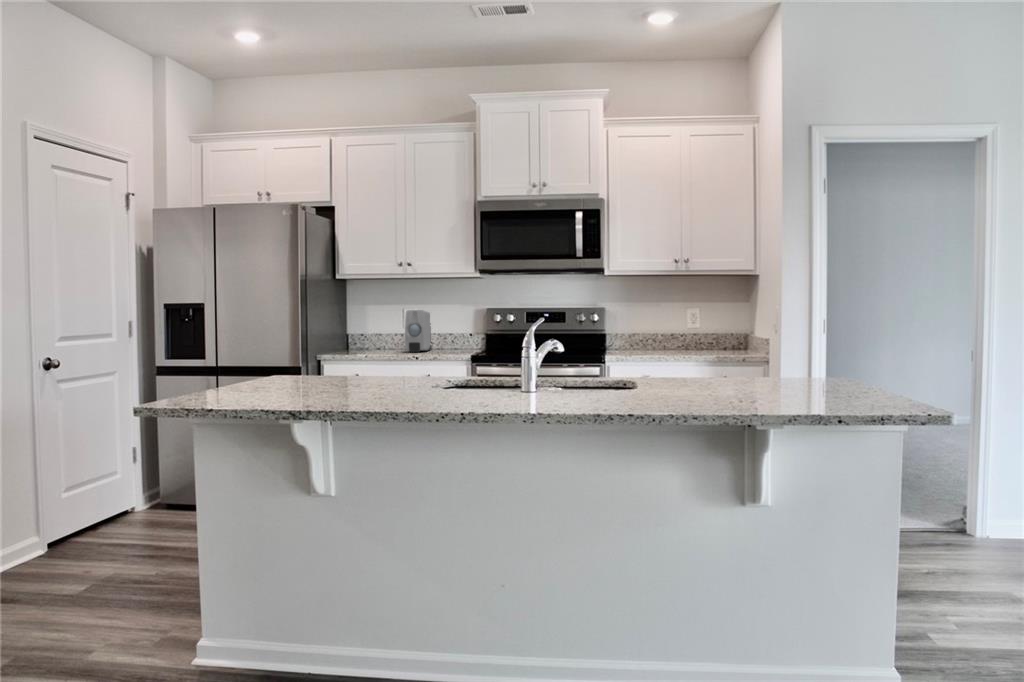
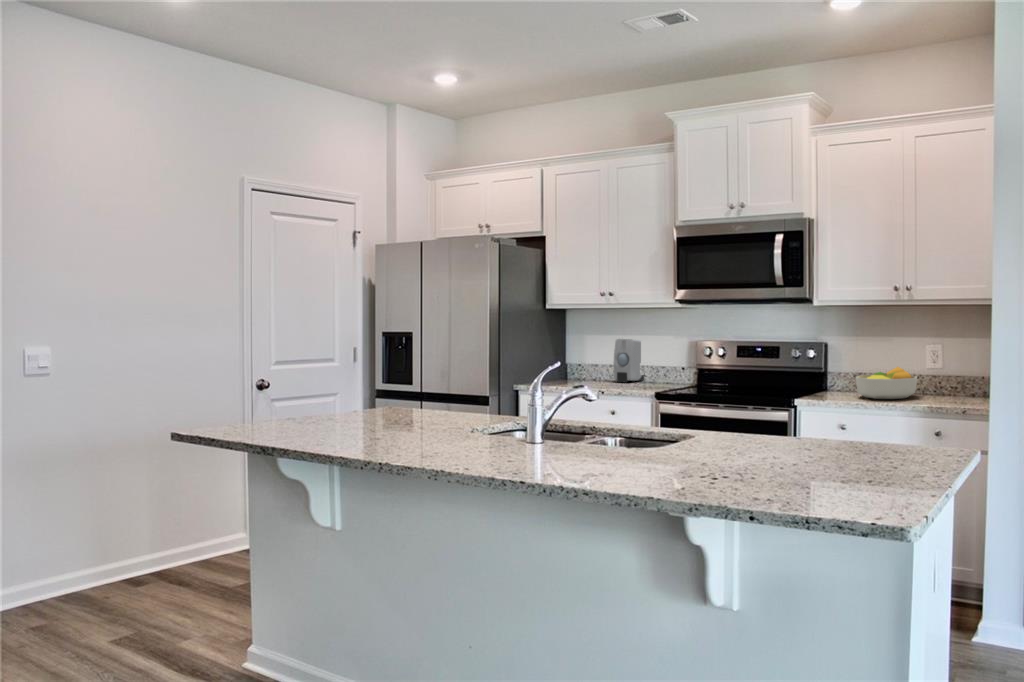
fruit bowl: none [640,327,688,353] -> present [856,367,917,399]

